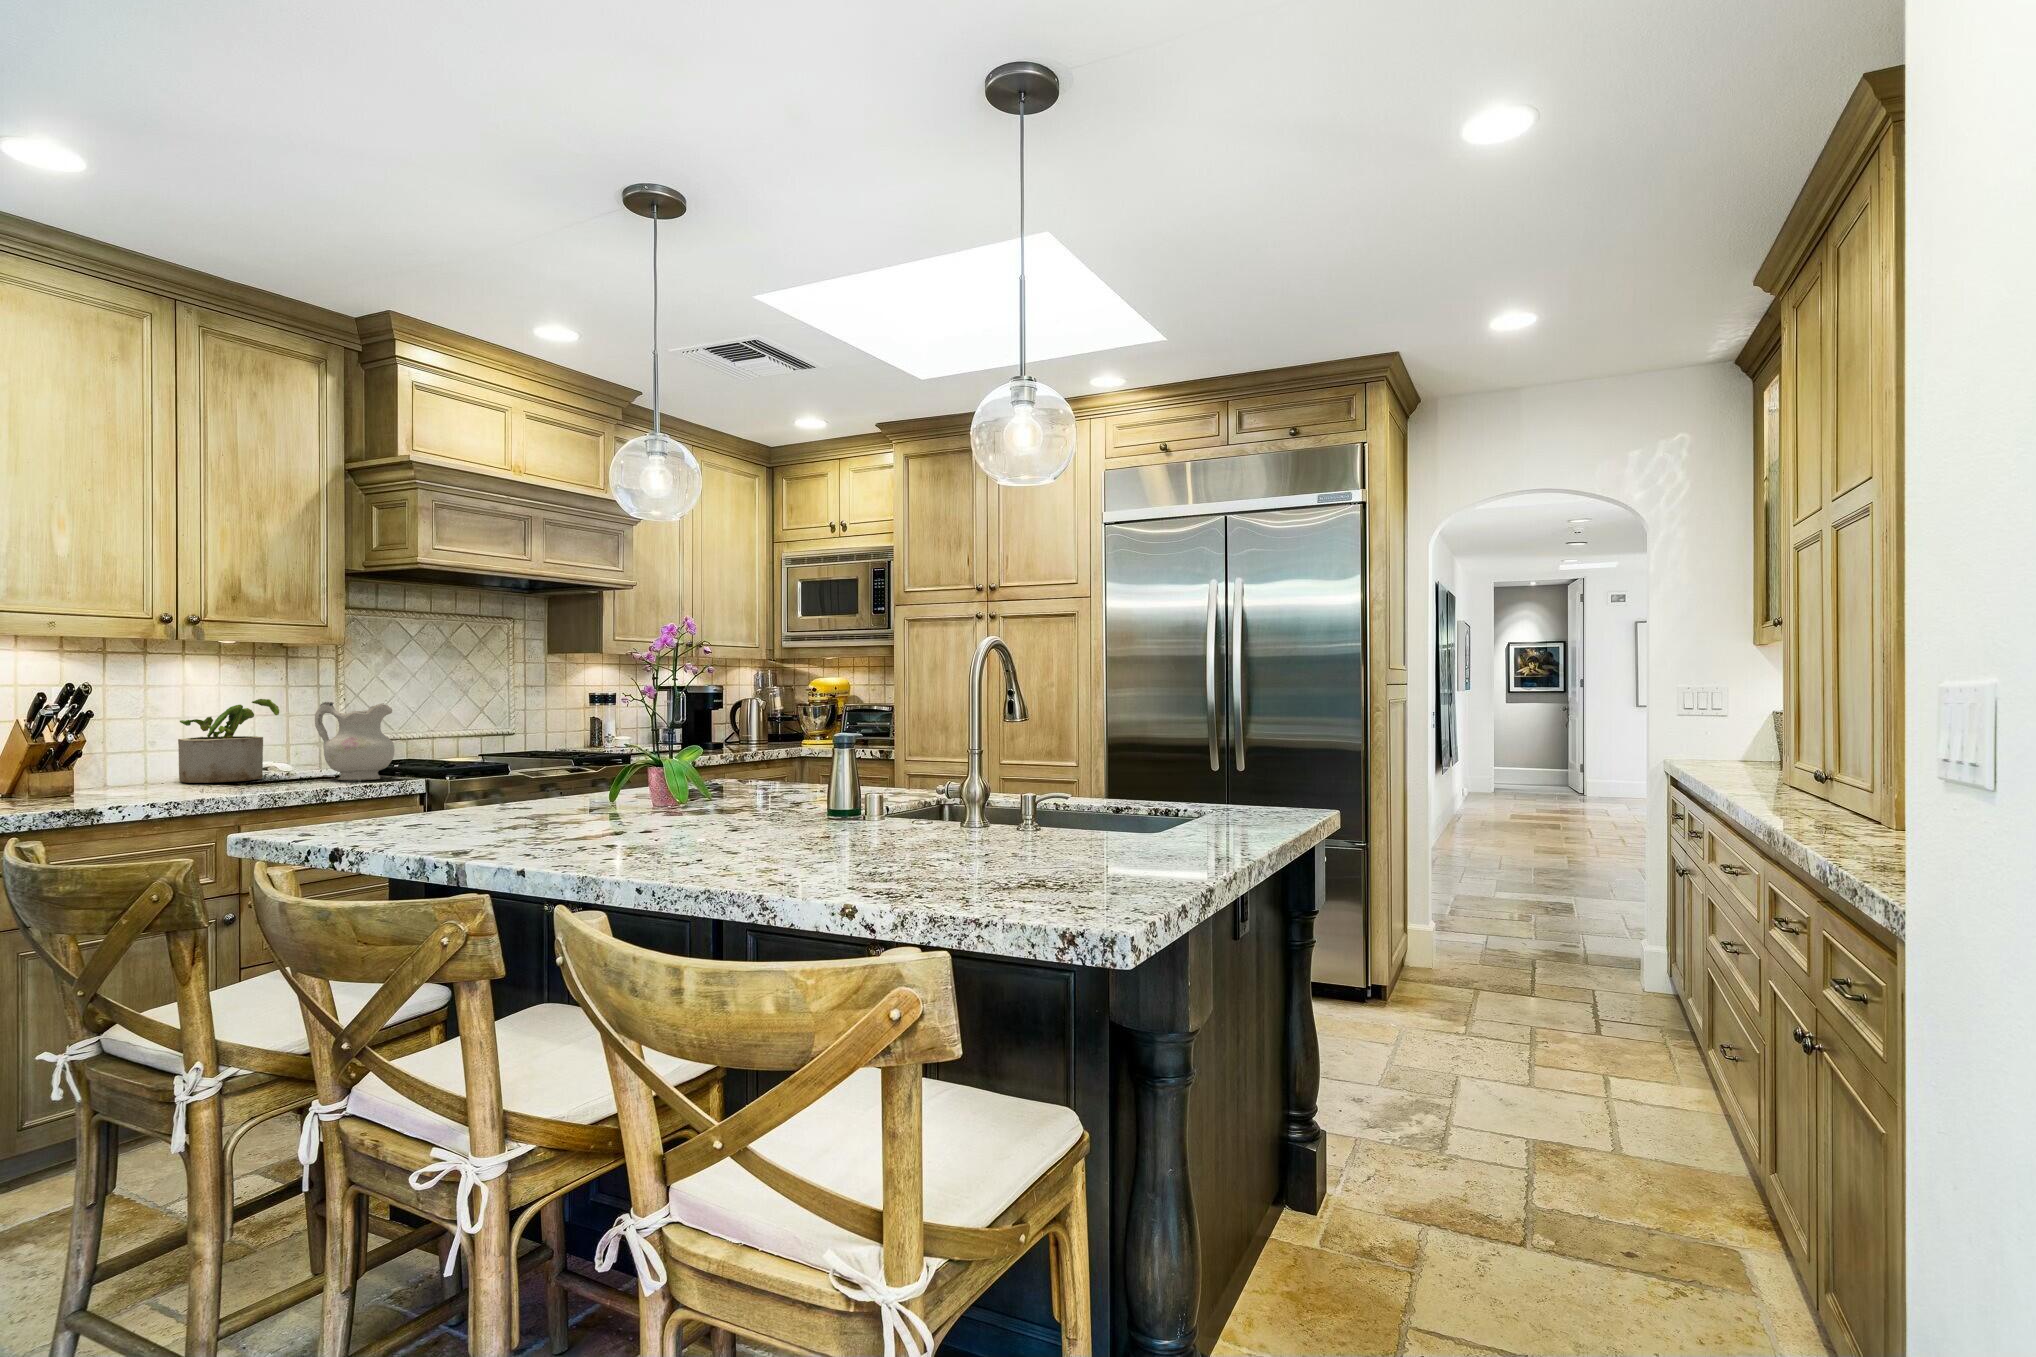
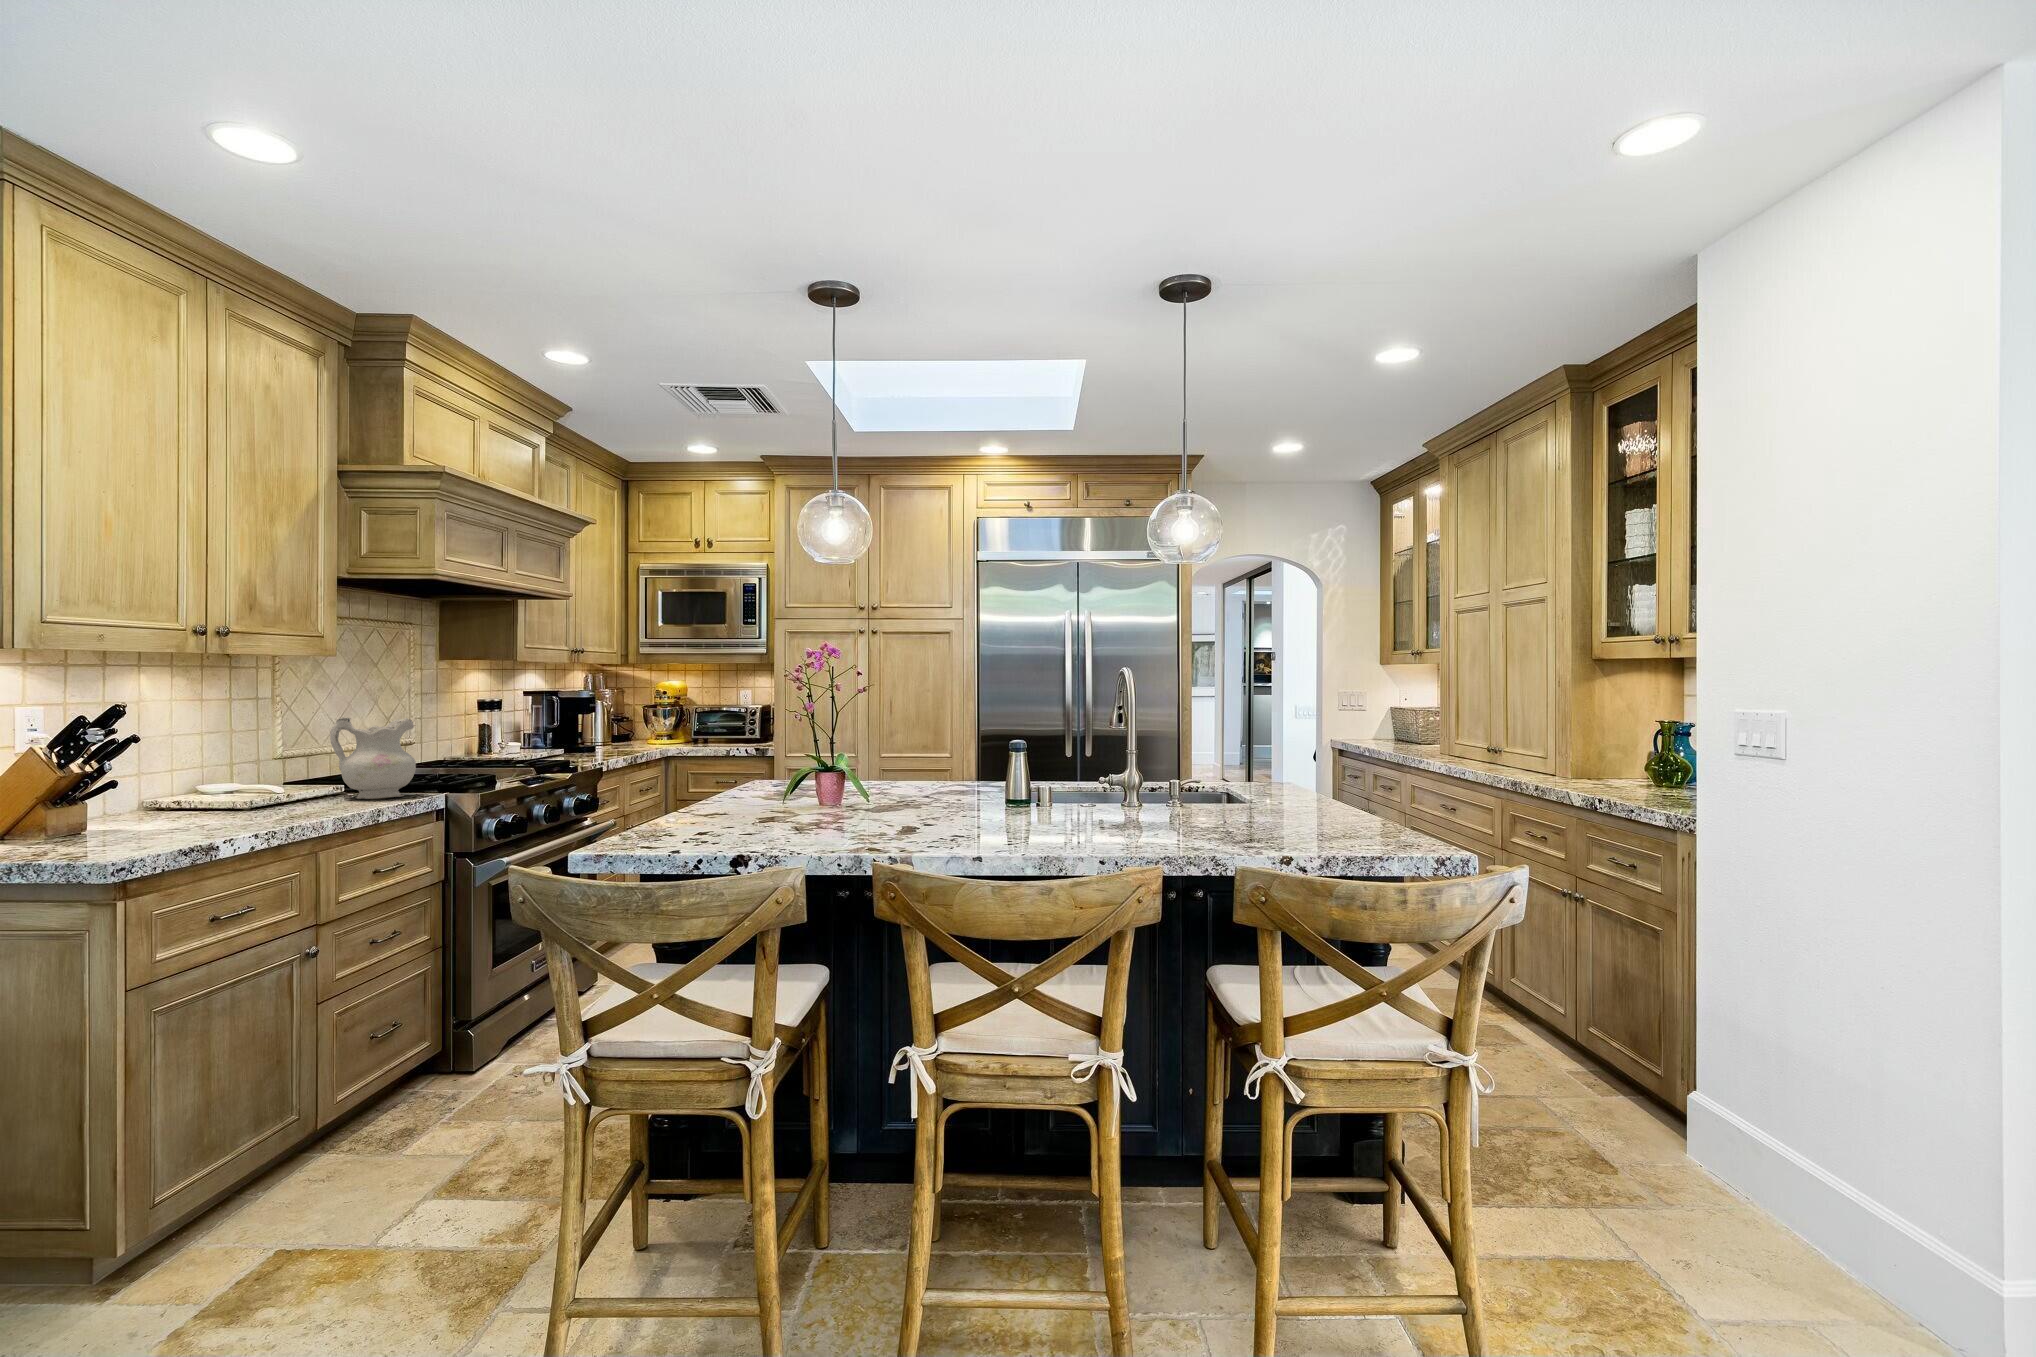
potted plant: present [178,699,279,783] -> none [153,715,282,810]

